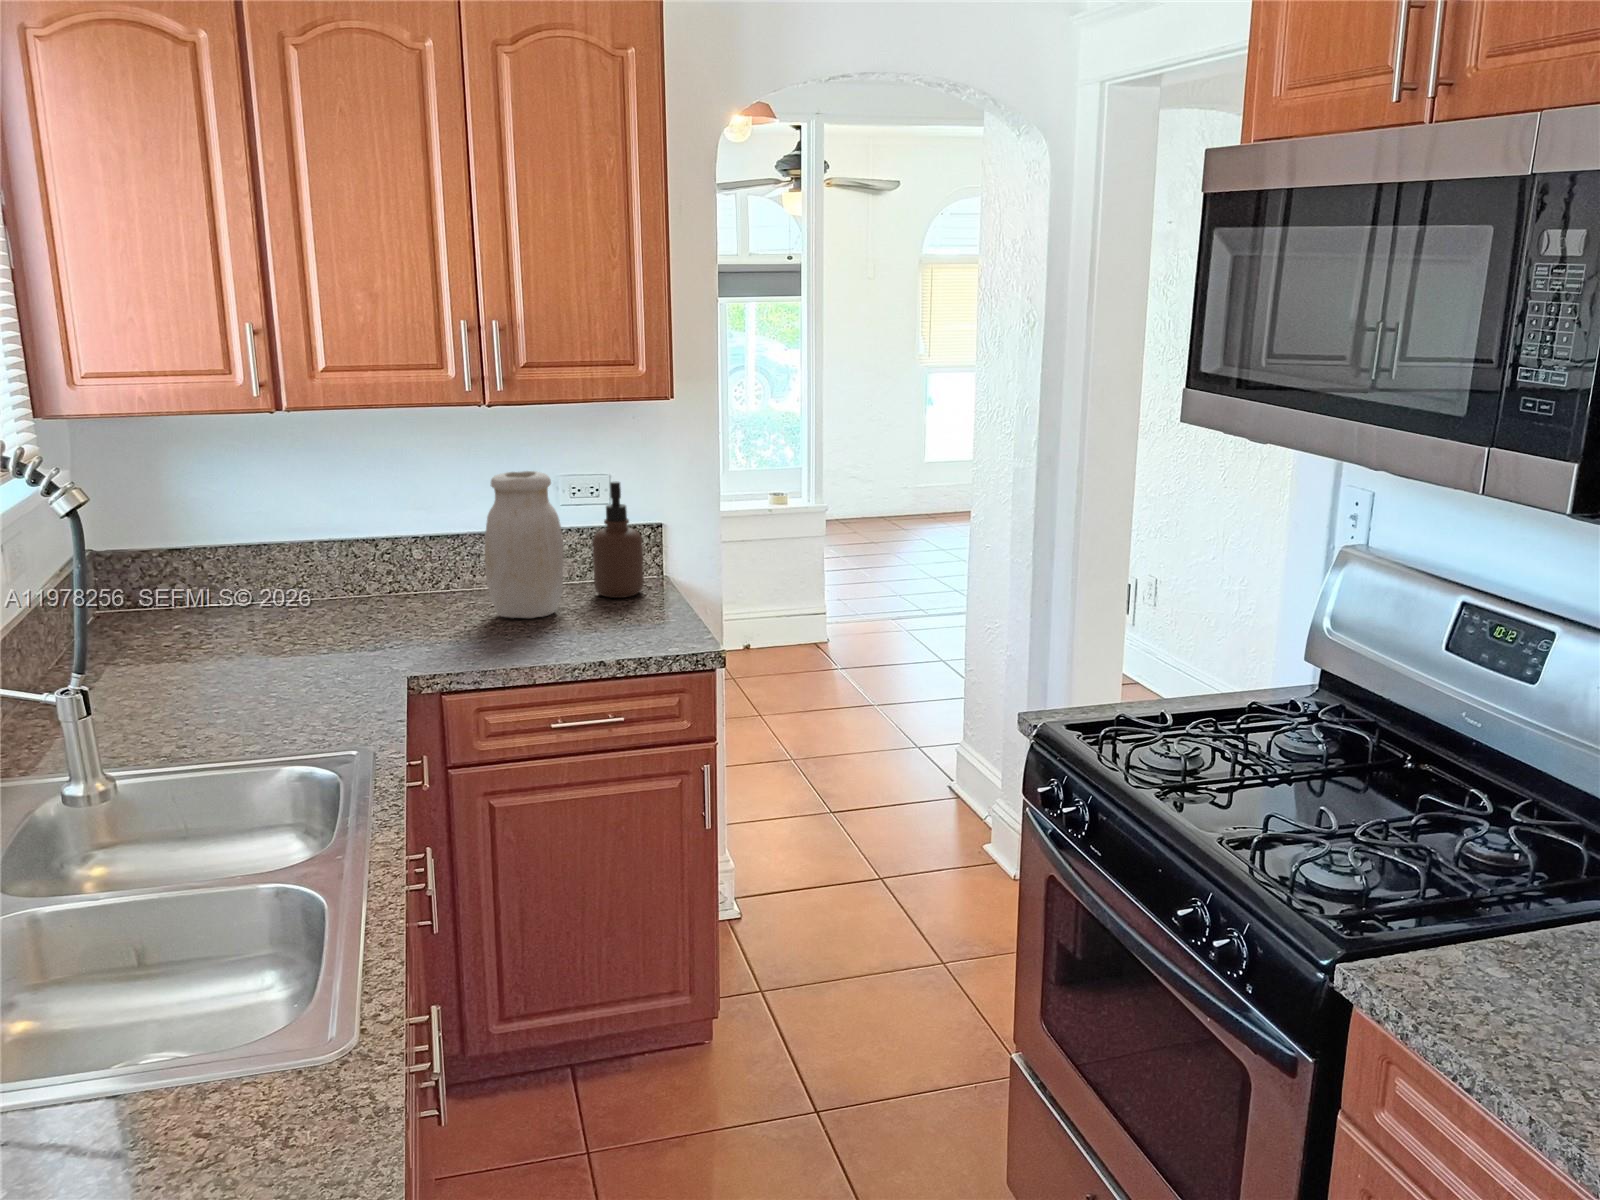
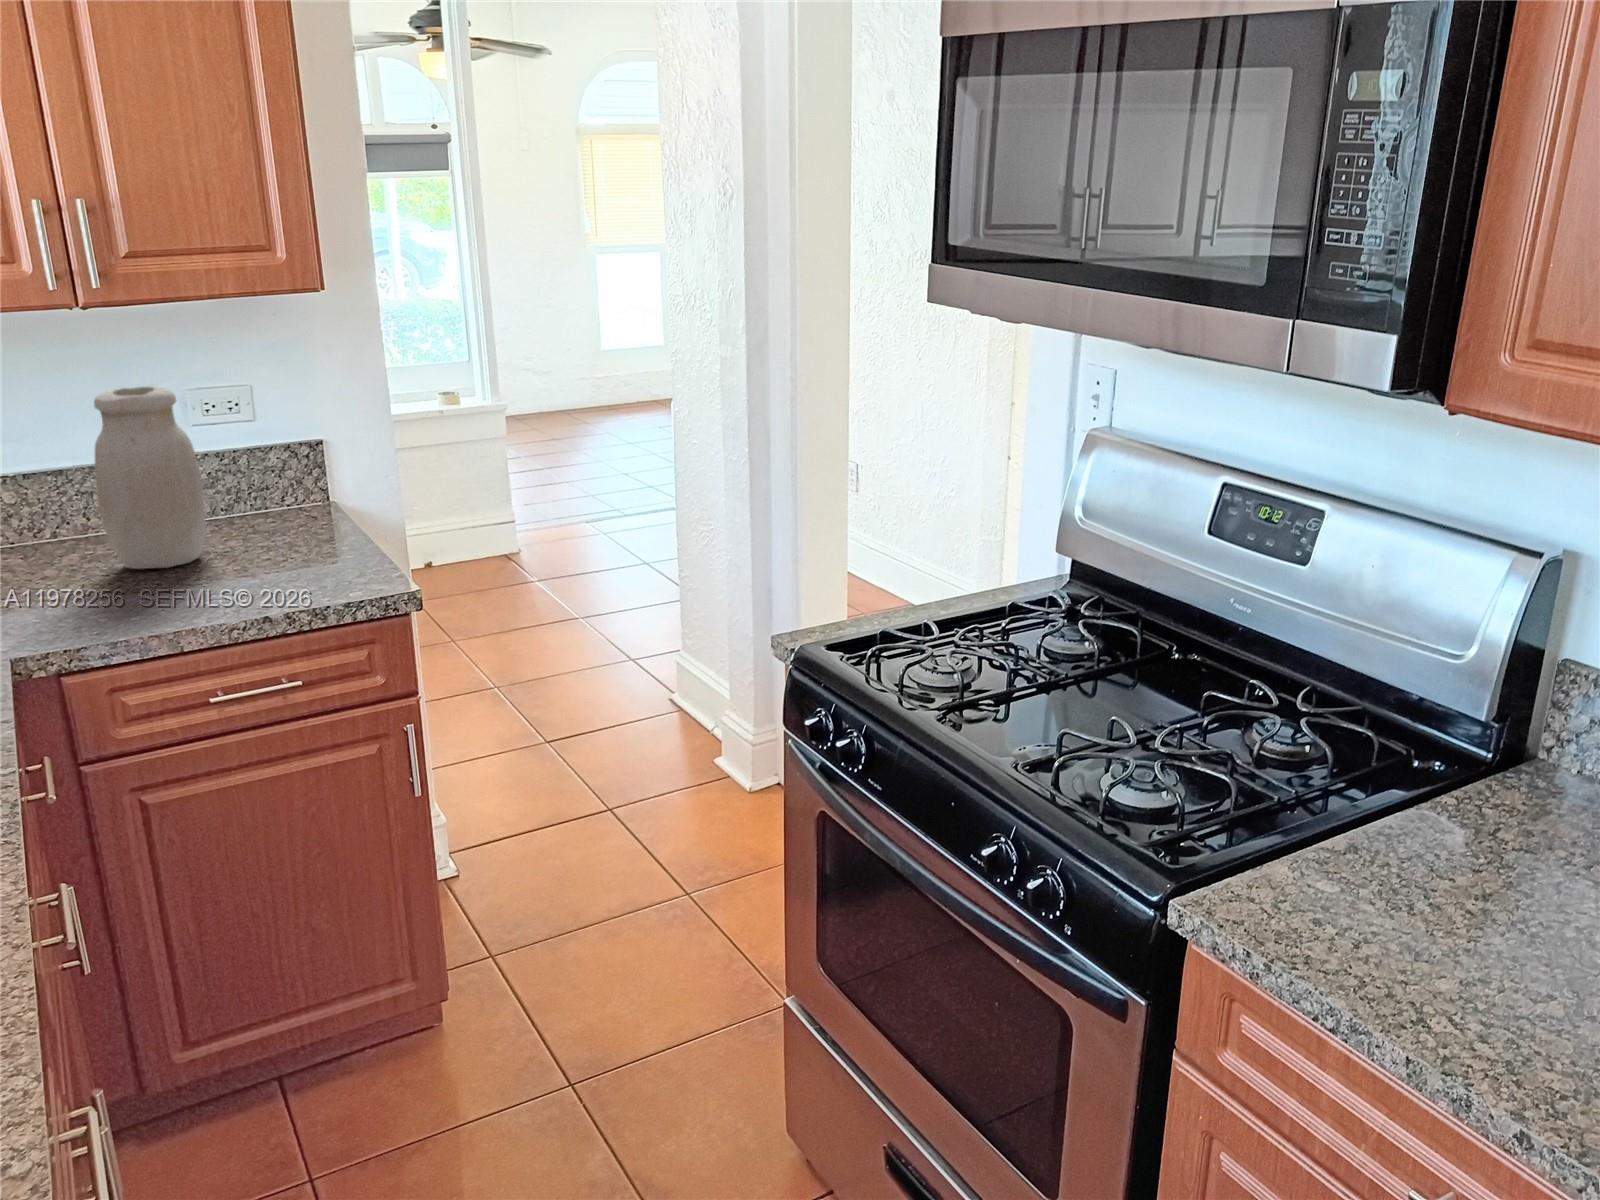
soap dispenser: present [593,481,644,598] -> none [239,394,309,534]

